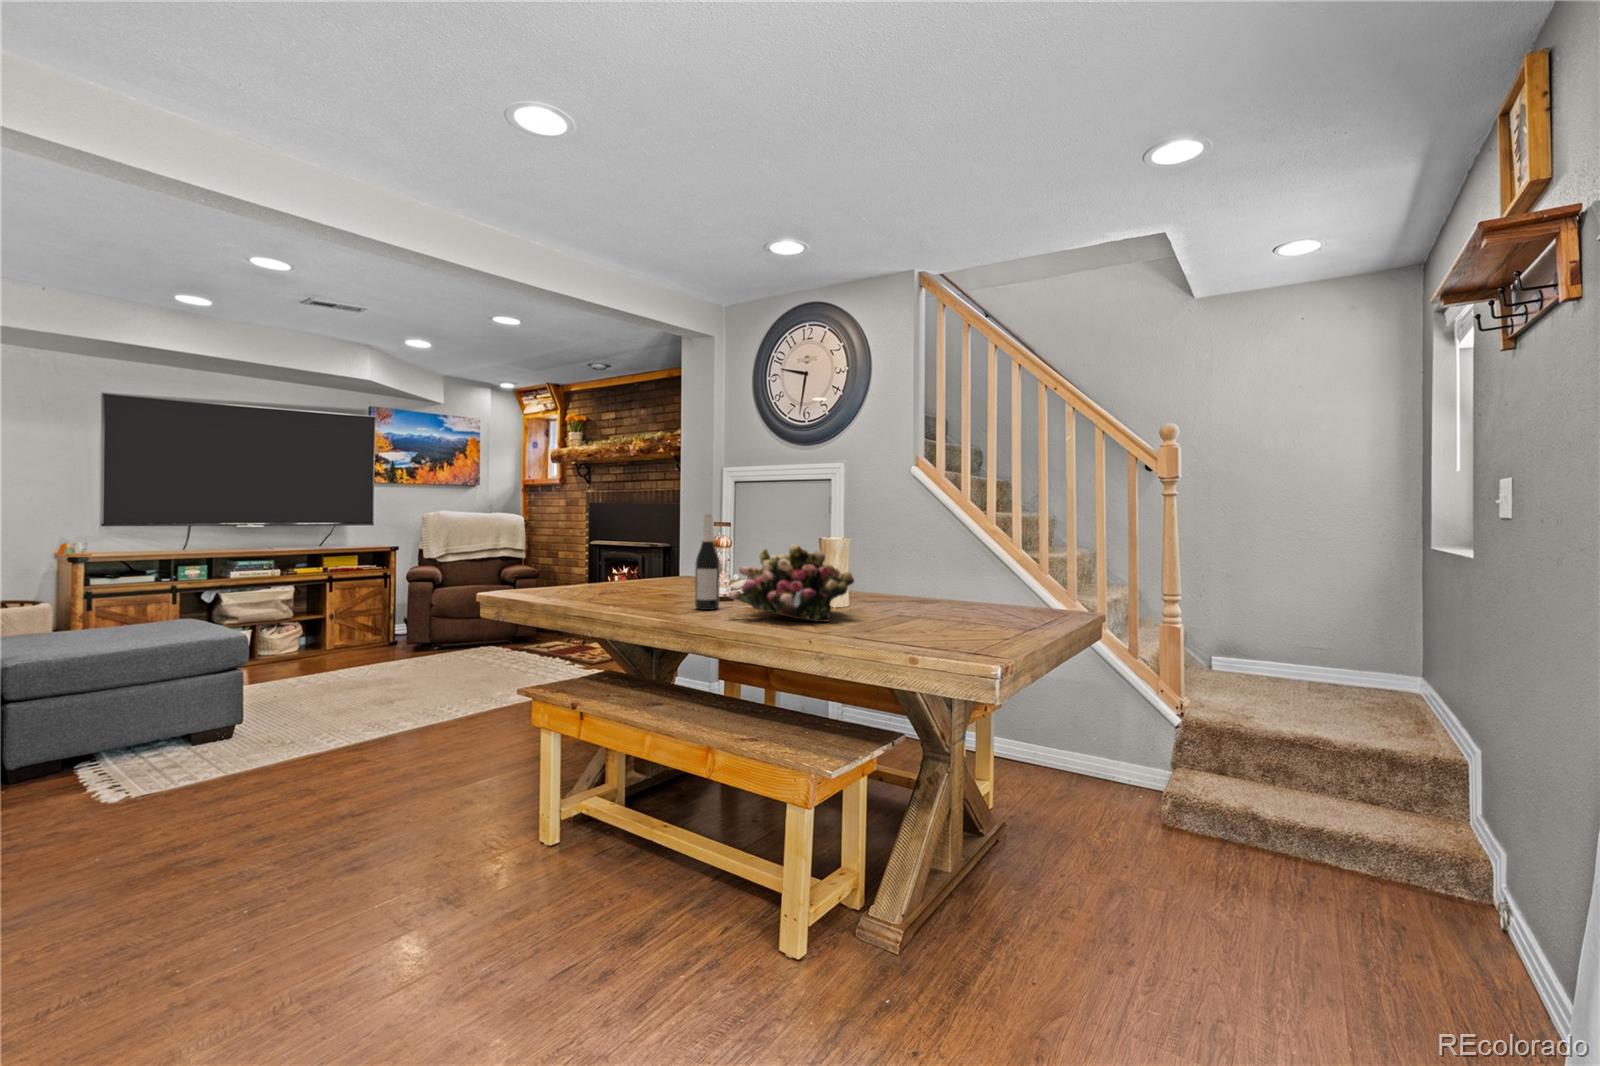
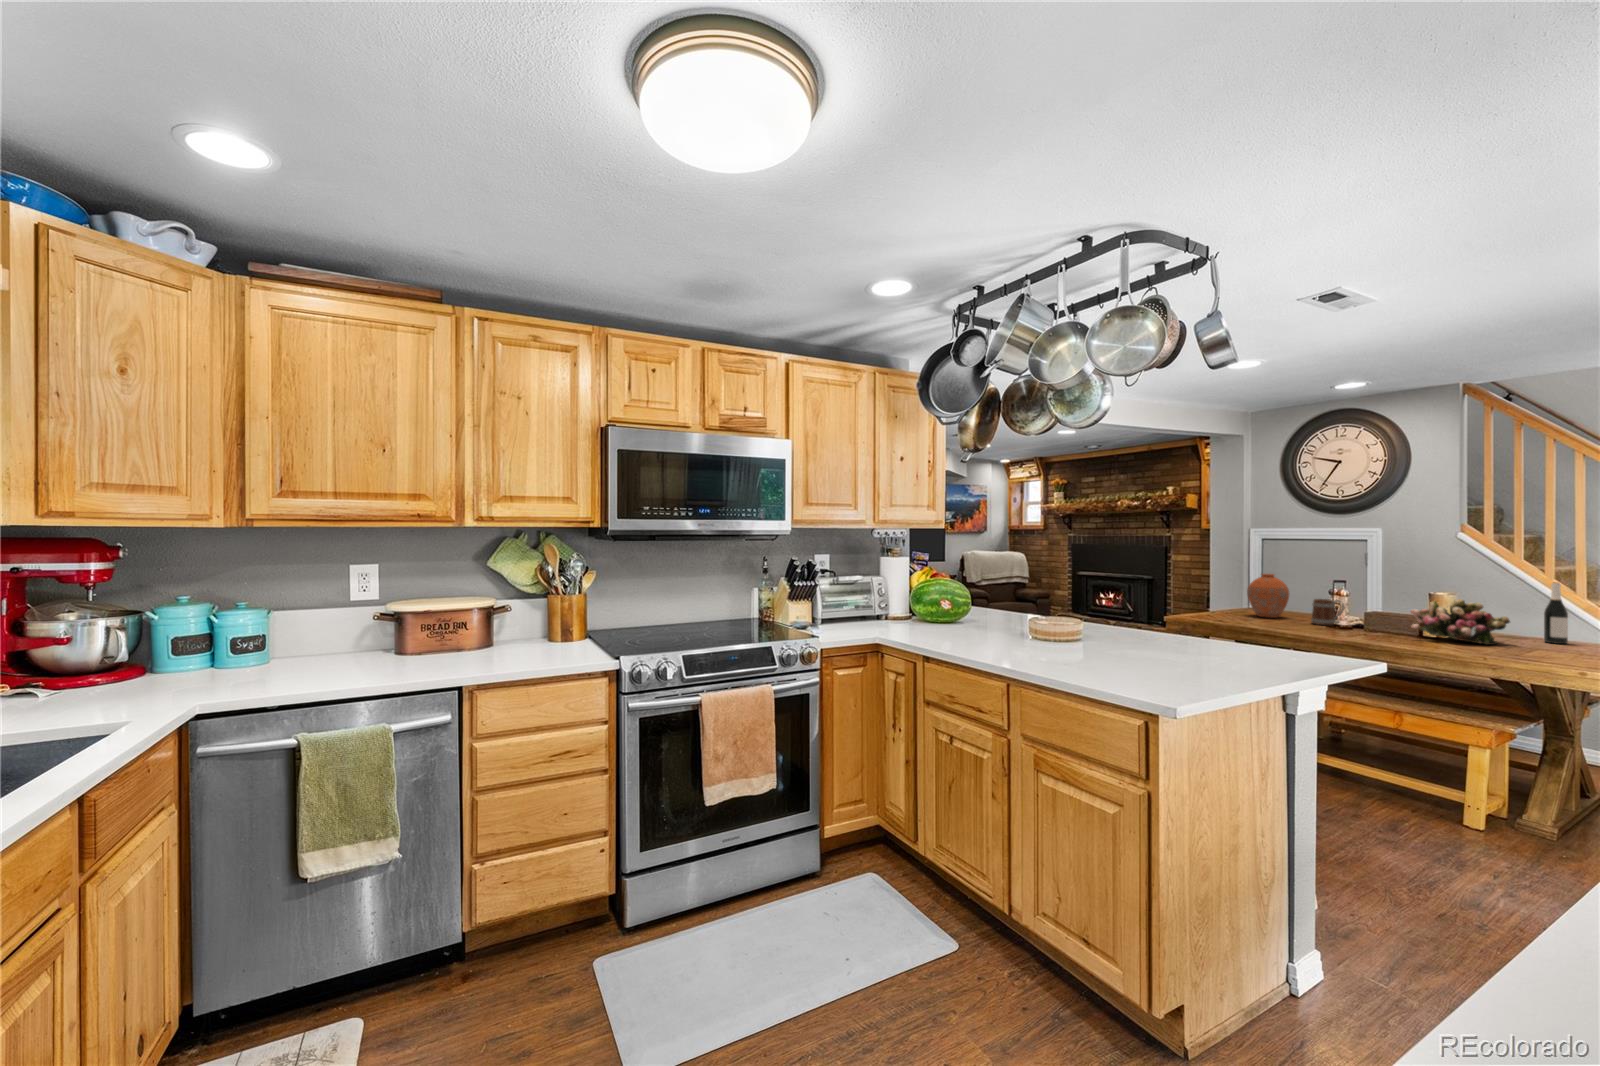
wine bottle: present [695,515,720,610] -> present [1544,583,1568,644]
vase: none [597,519,655,592] -> present [1247,574,1289,618]
mug: none [655,557,700,600] -> present [1311,599,1344,625]

